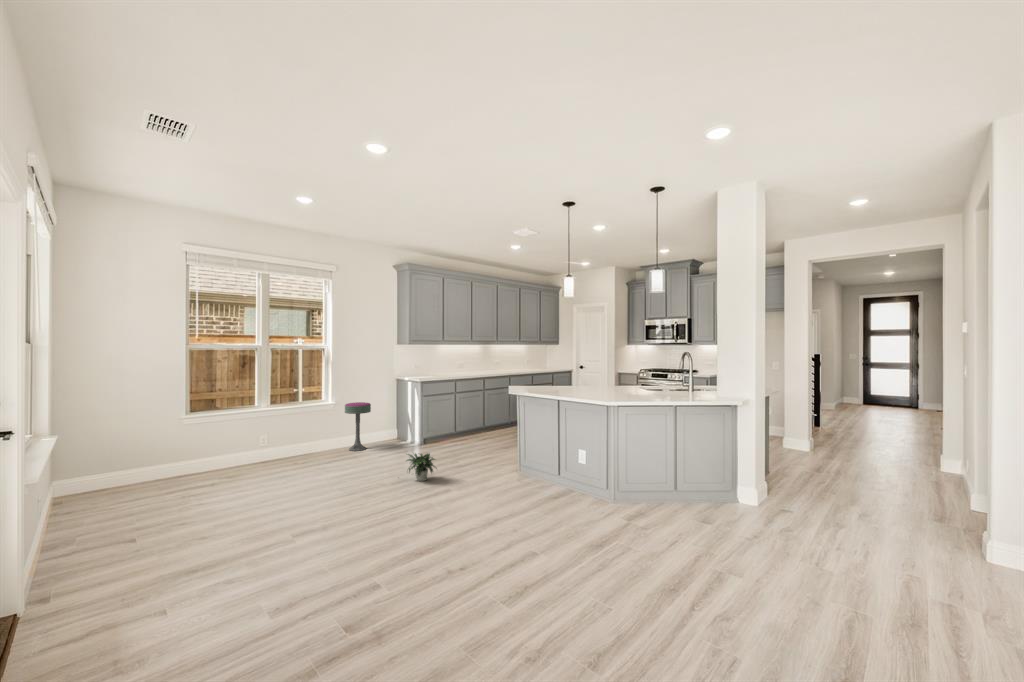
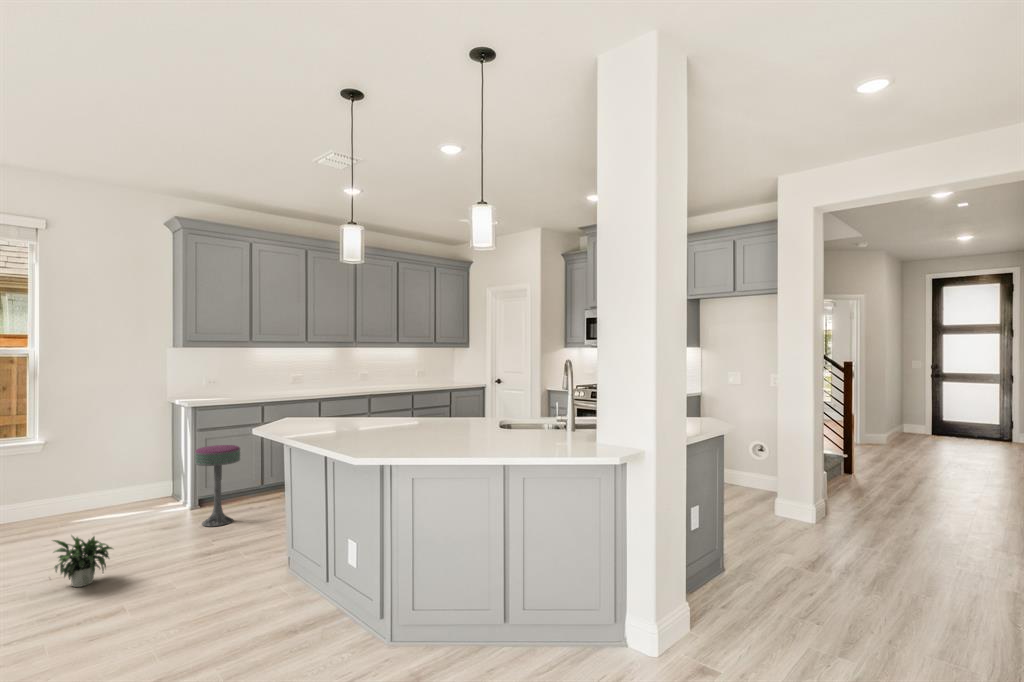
bar stool: present [345,402,371,451] -> present [195,445,240,527]

